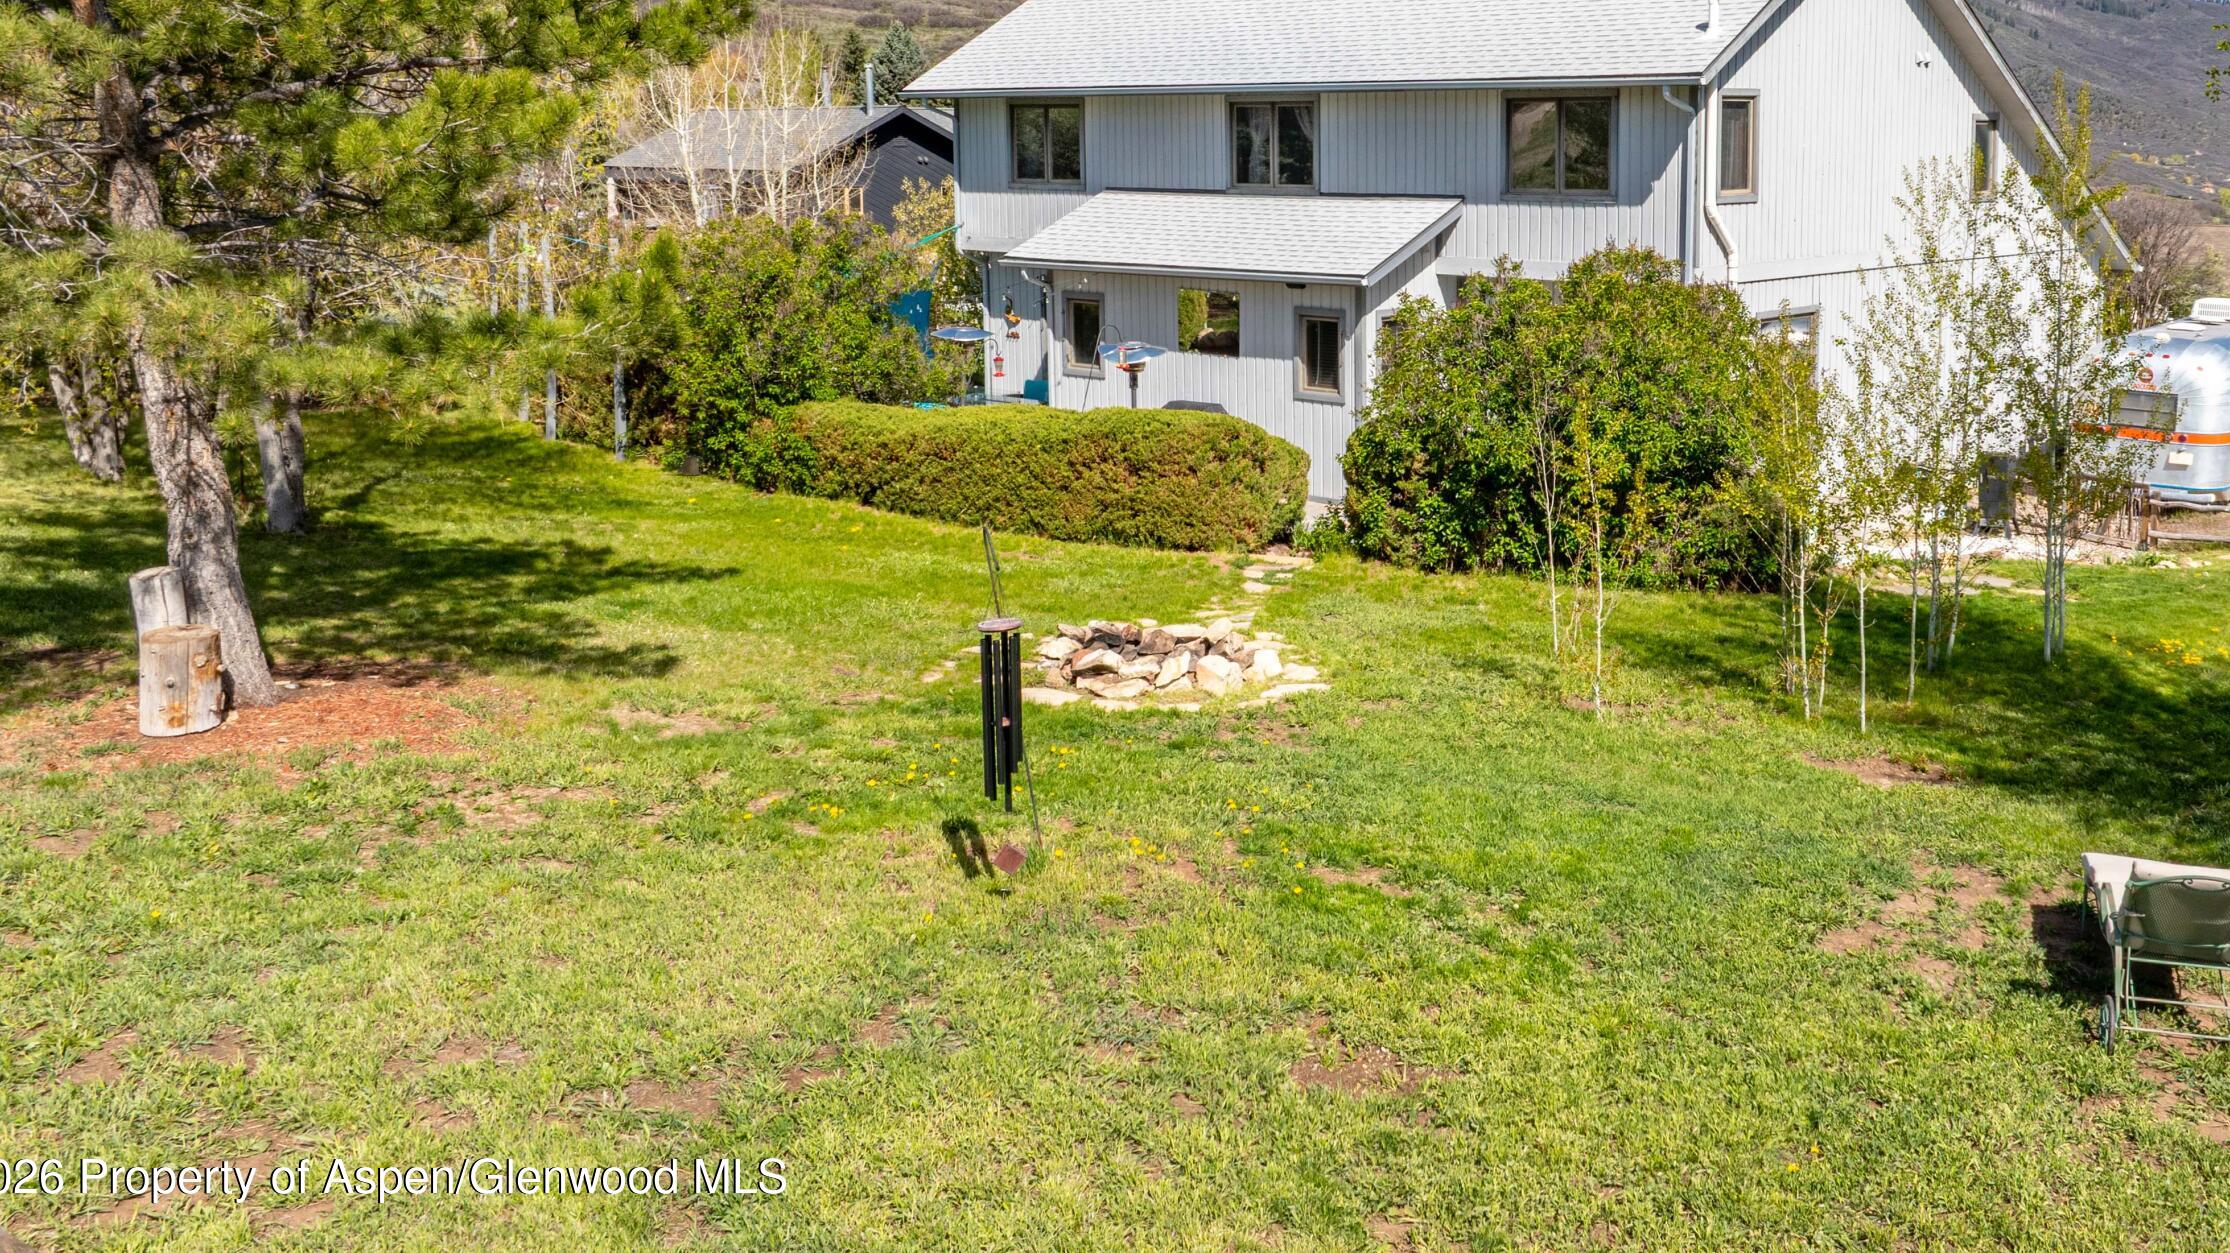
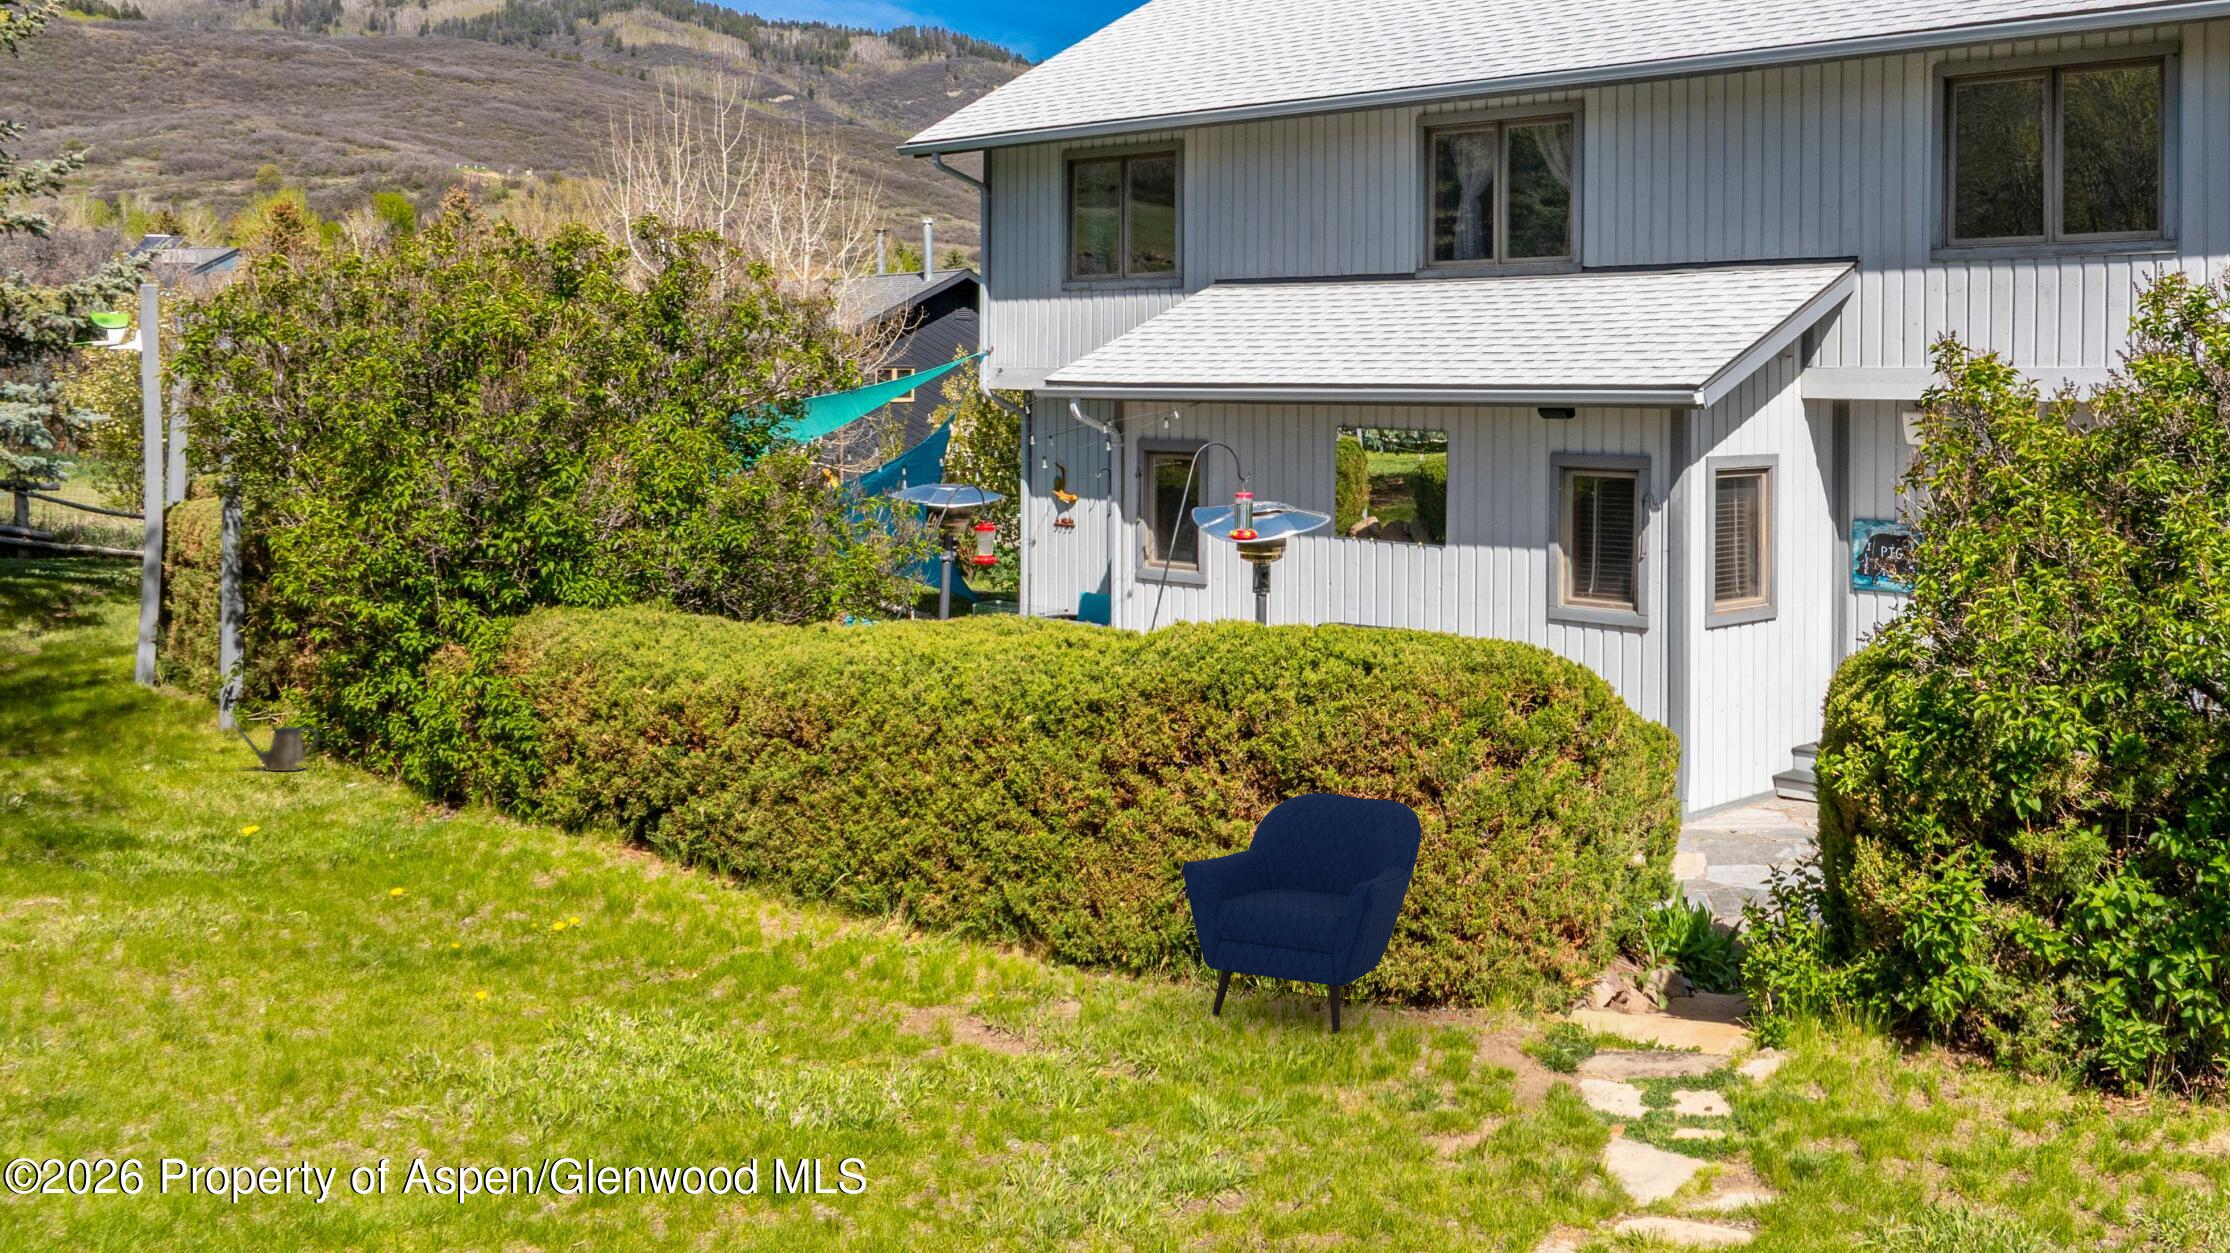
armchair: none [1100,473,1188,555] -> present [1183,793,1421,1032]

